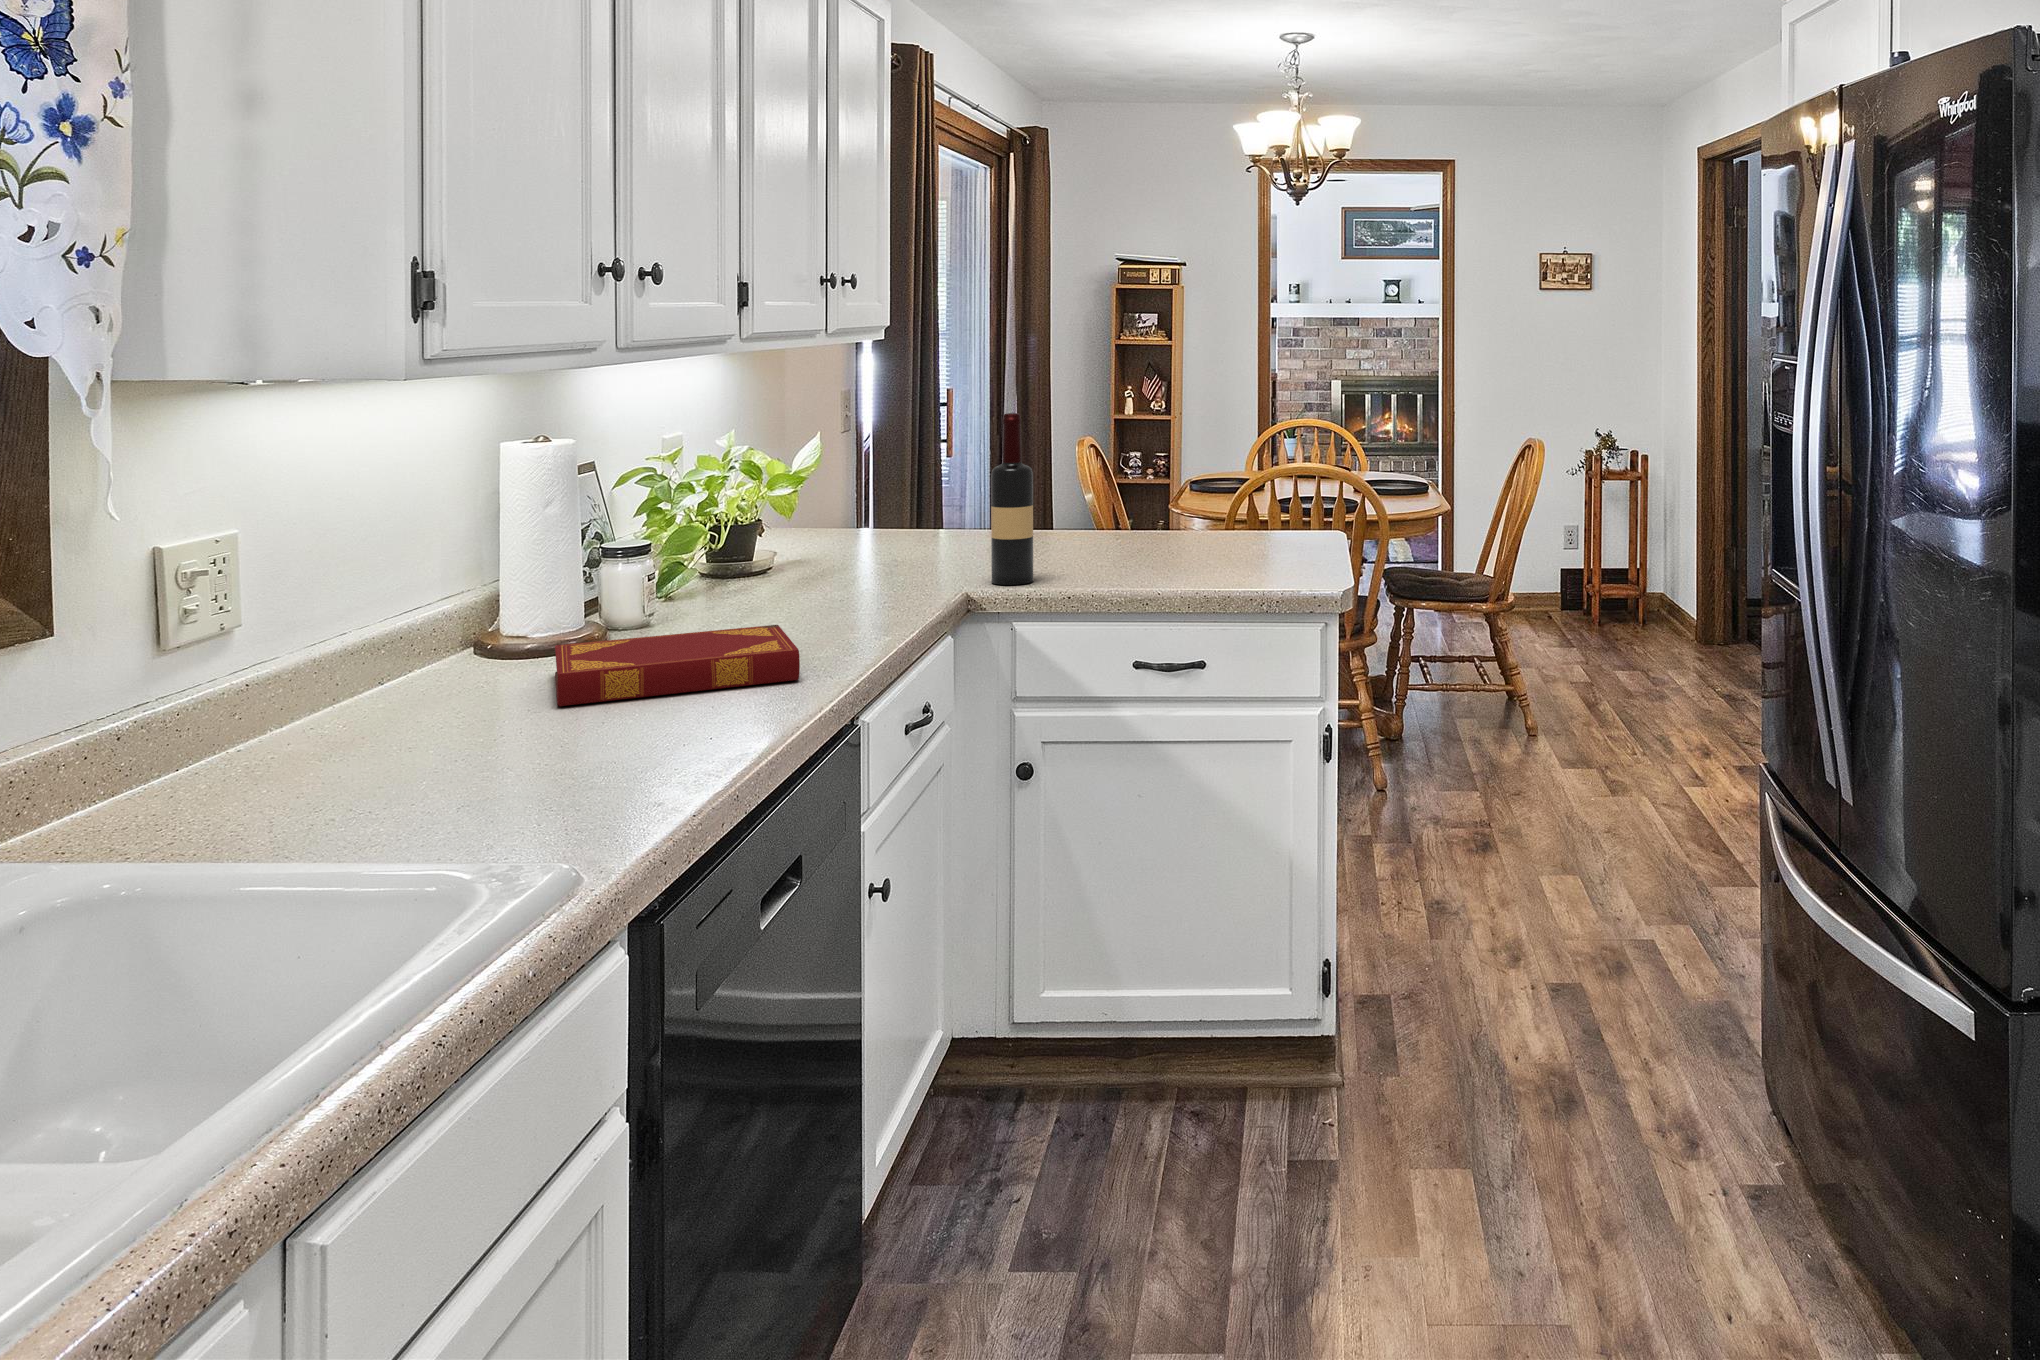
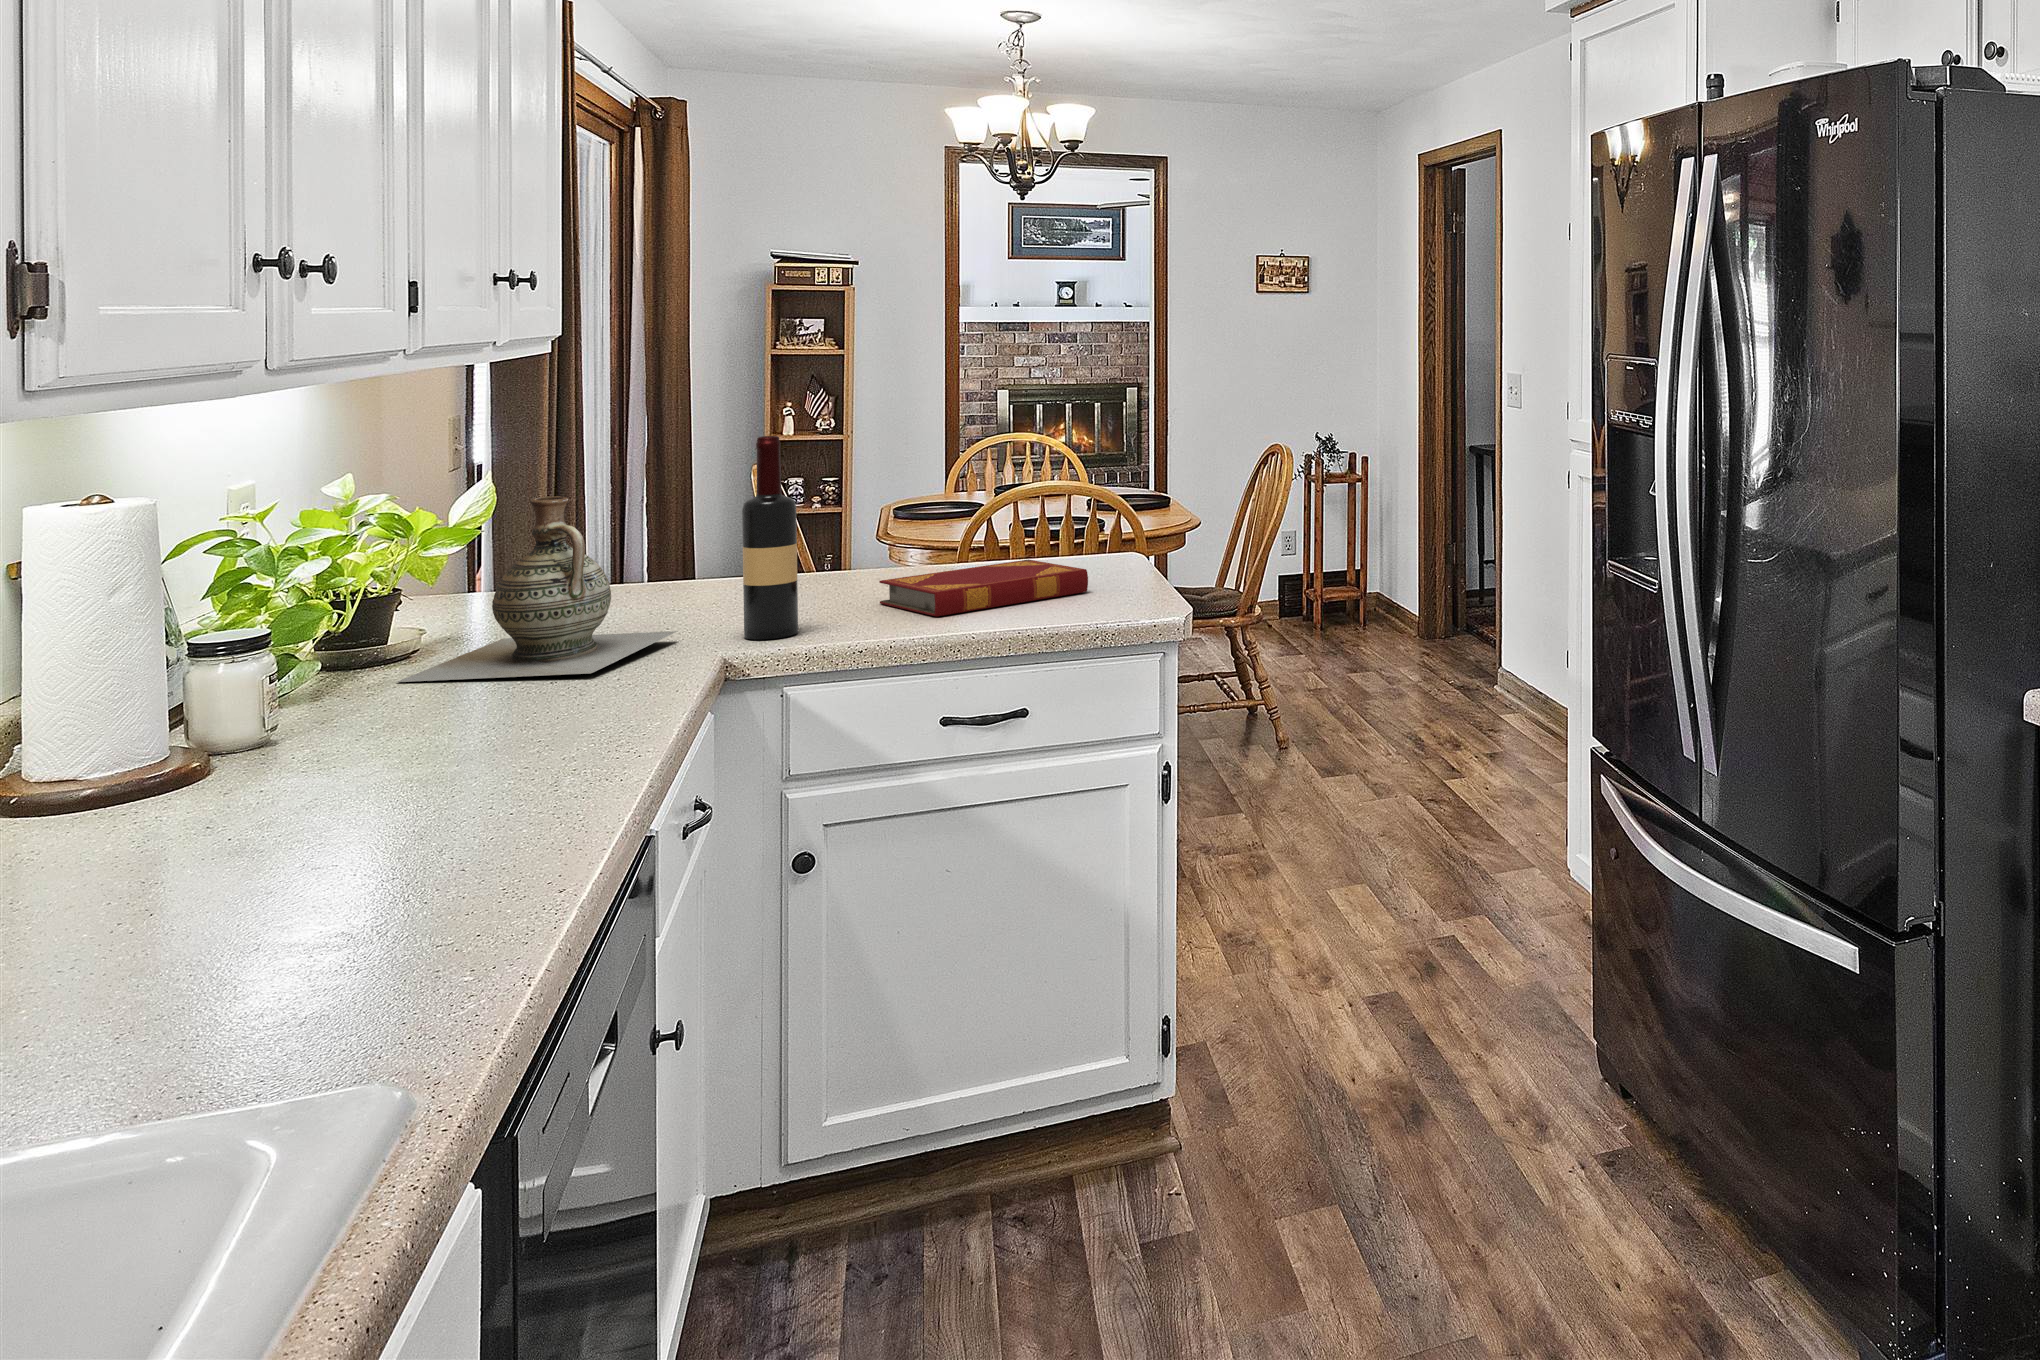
ceramic jug: none [739,456,944,601] -> present [397,496,677,682]
hardback book: present [555,625,800,706] -> present [879,560,1088,616]

